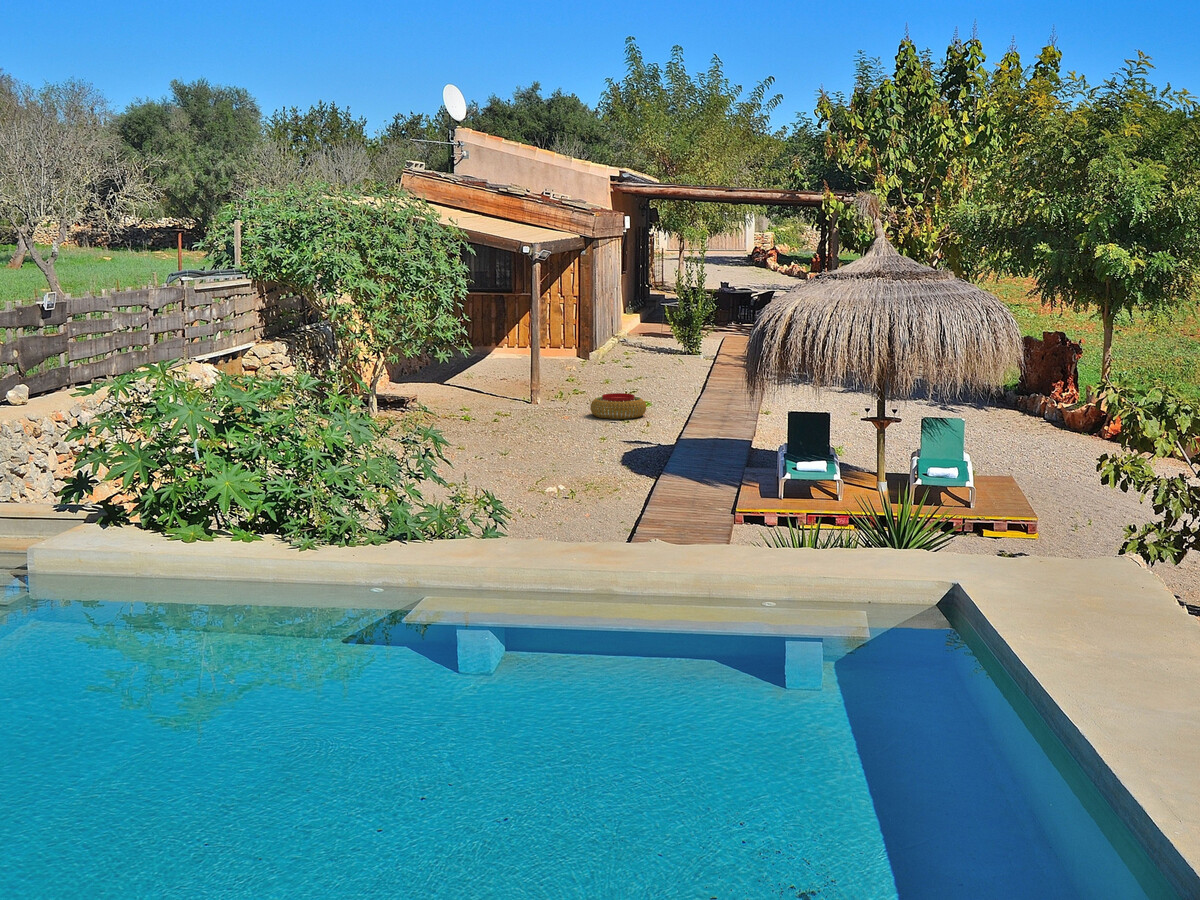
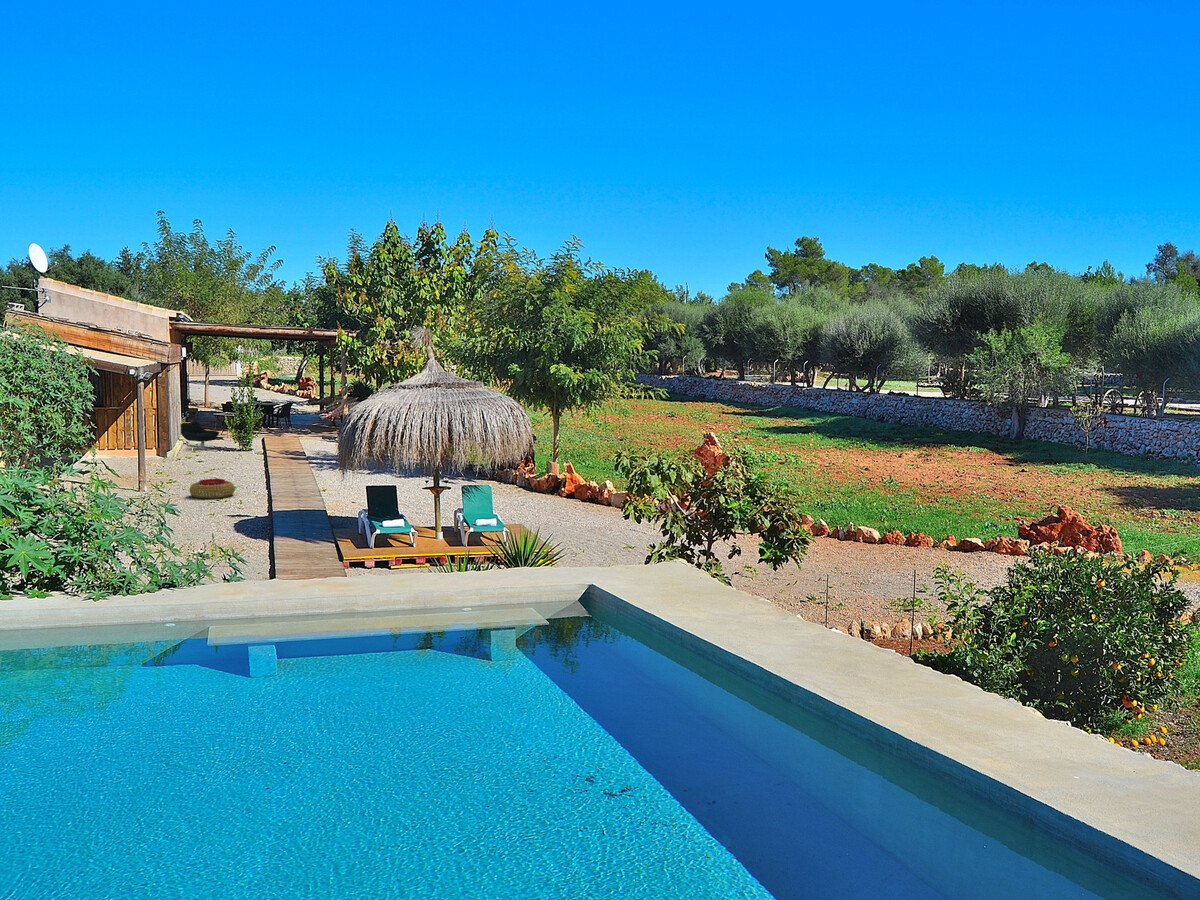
lounge chair: none [616,315,664,354] -> present [181,422,219,450]

